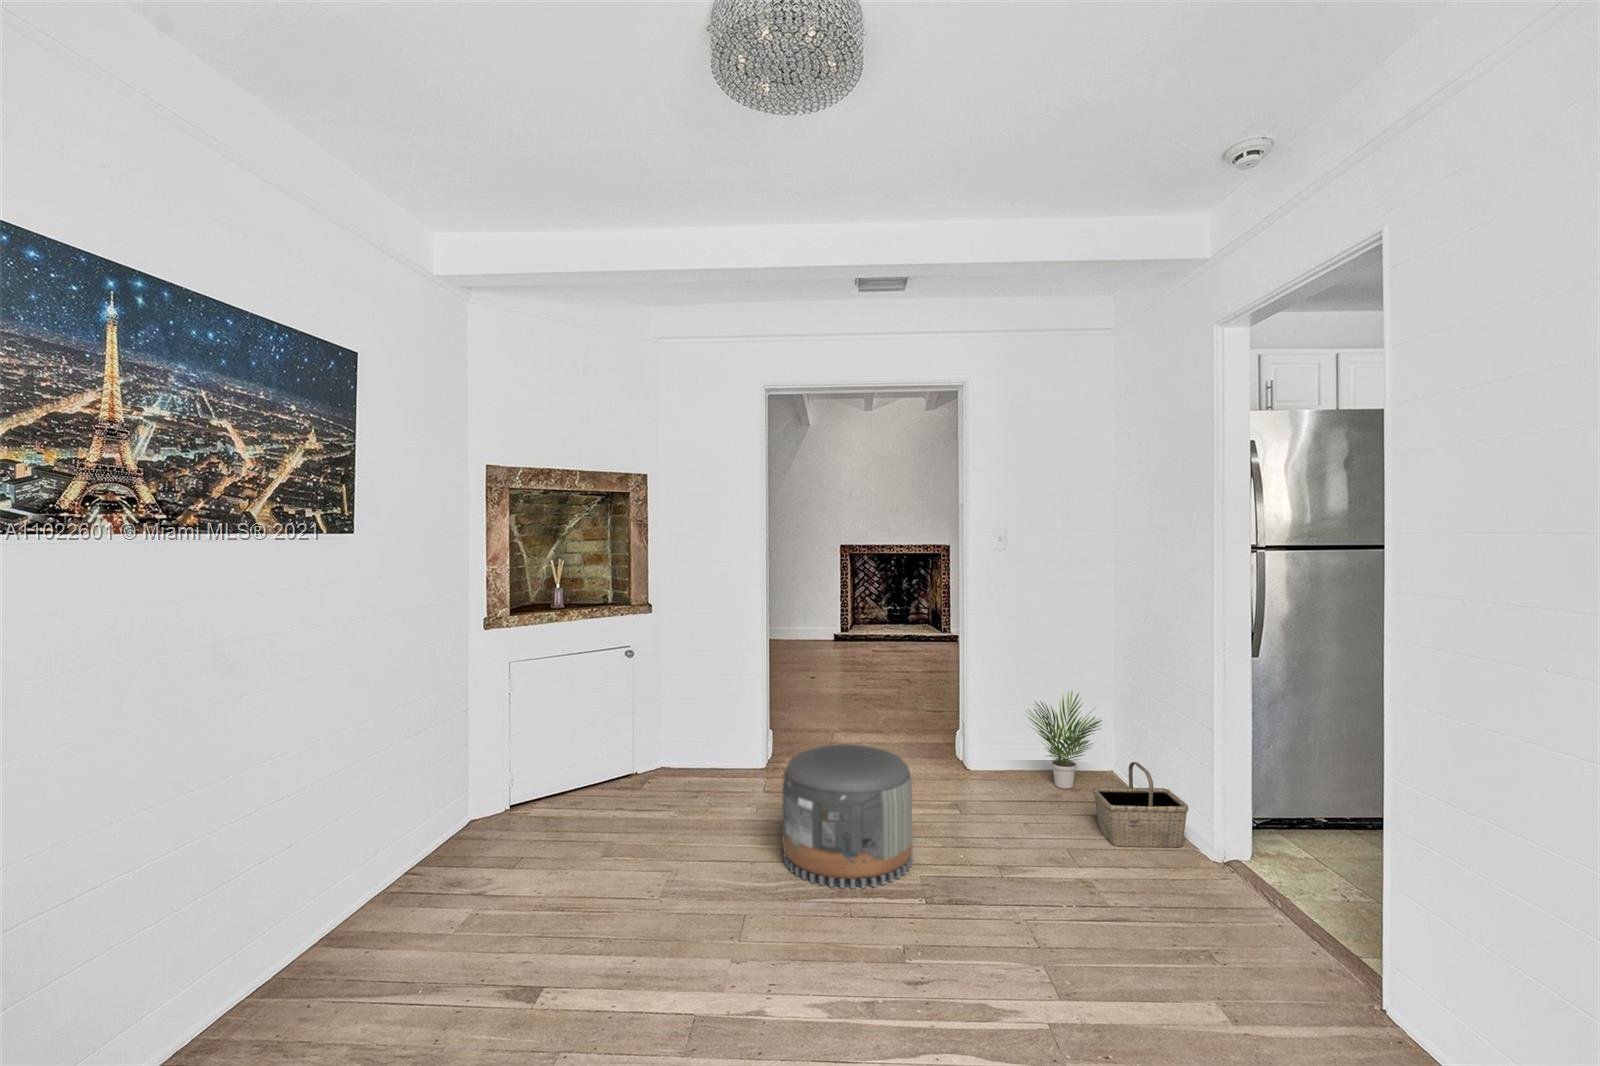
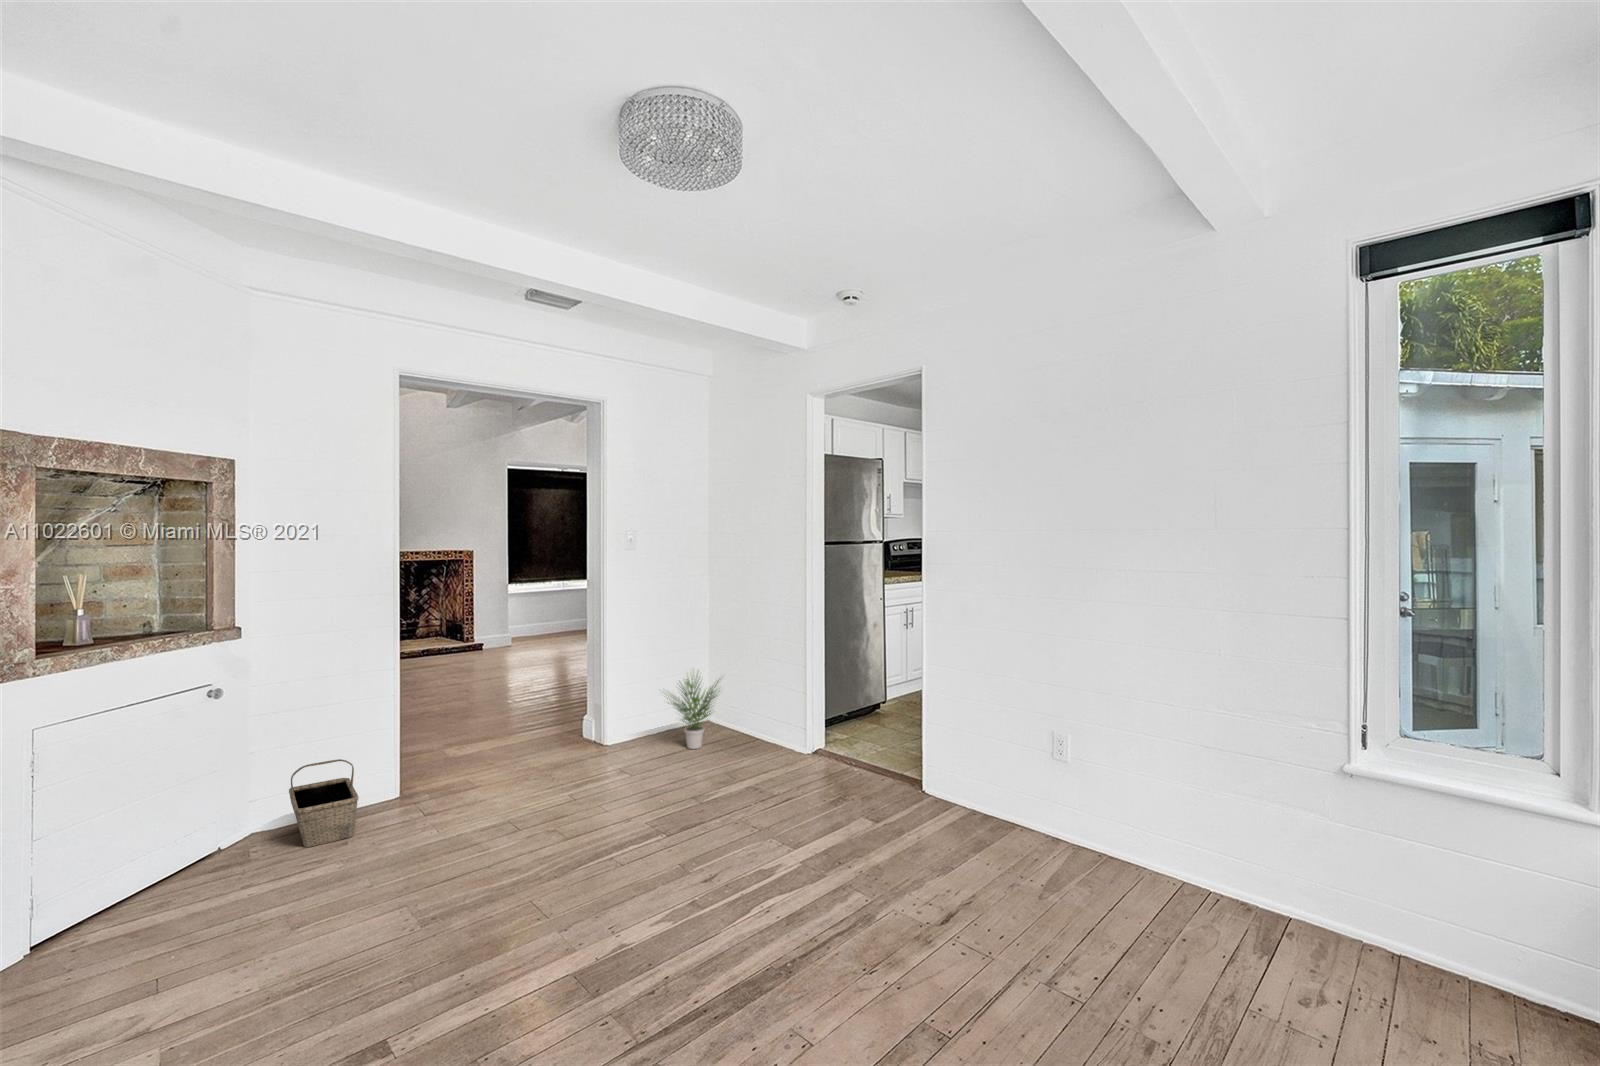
pouf: present [782,745,912,889] -> none [518,740,649,882]
basket: present [1093,762,1189,847] -> present [289,759,359,847]

